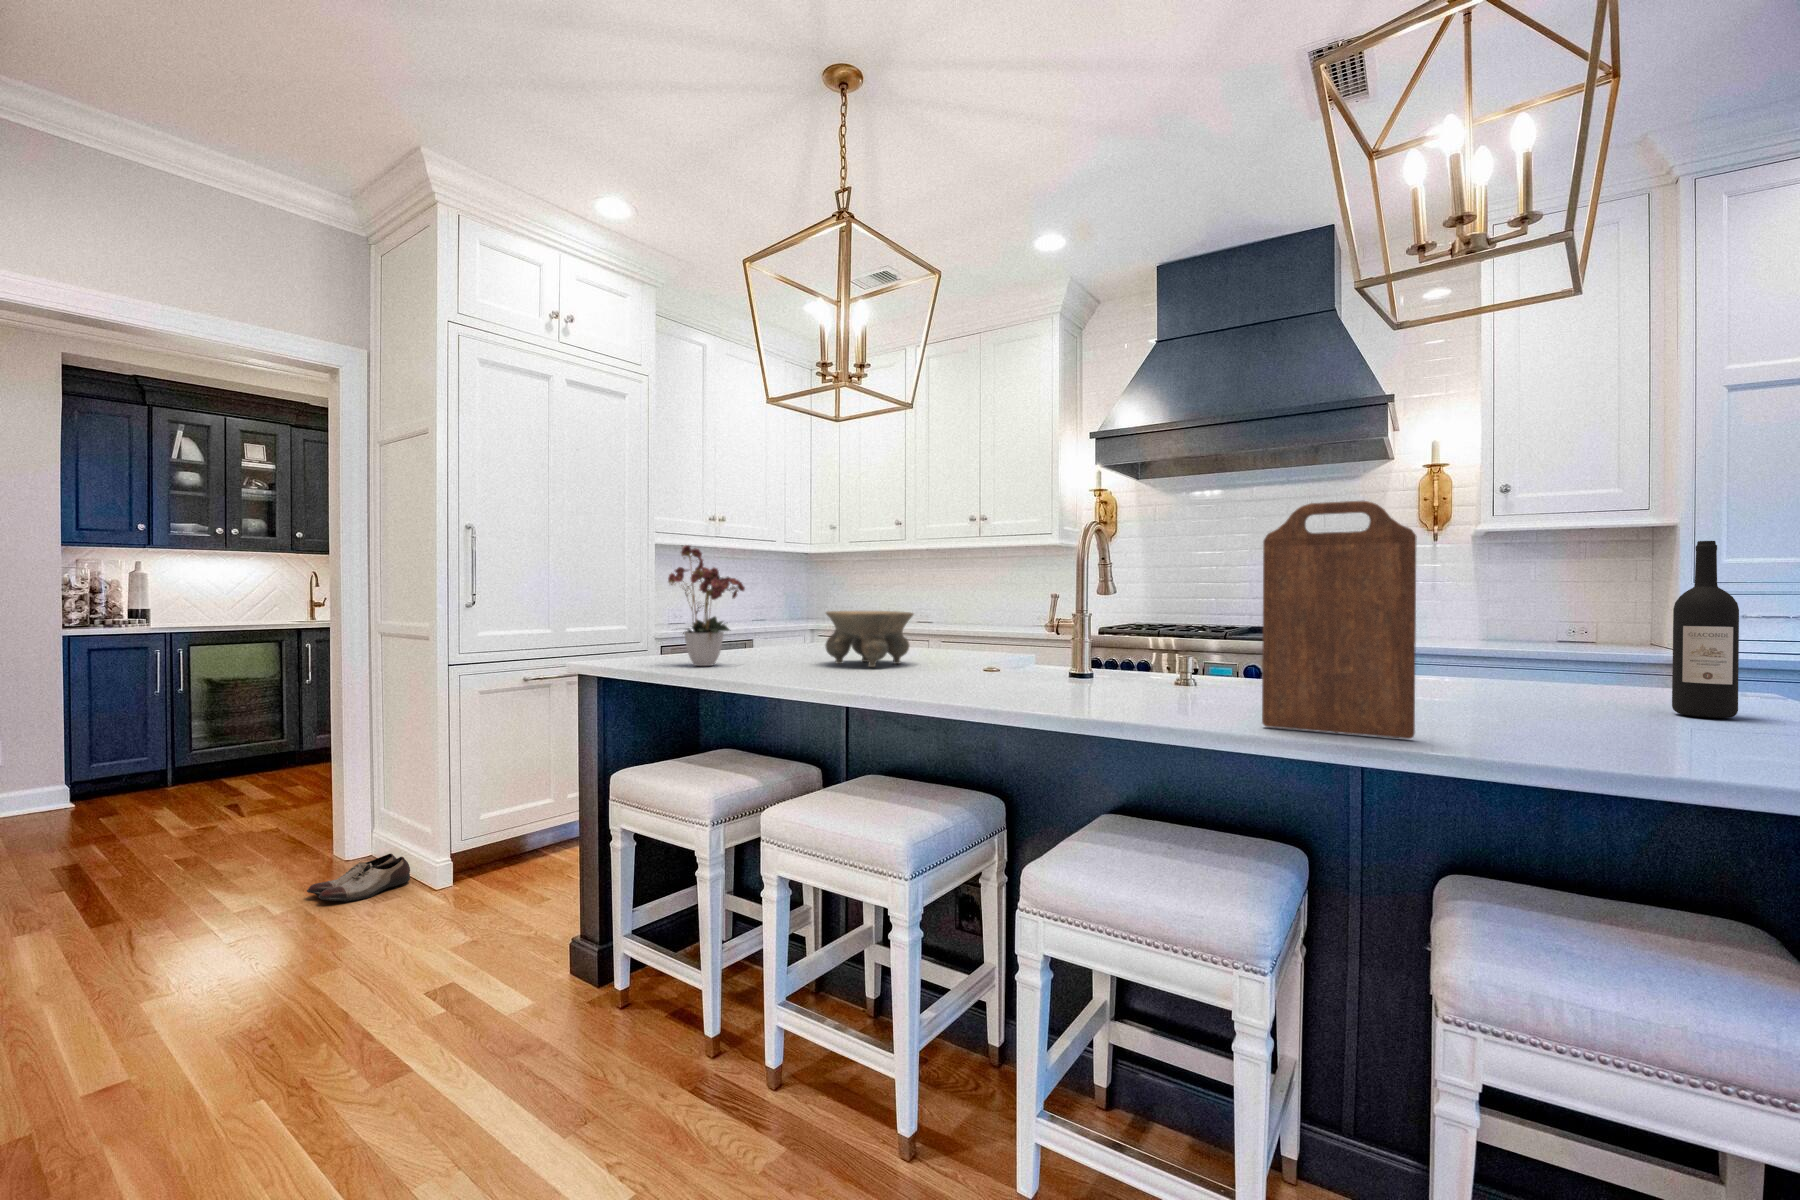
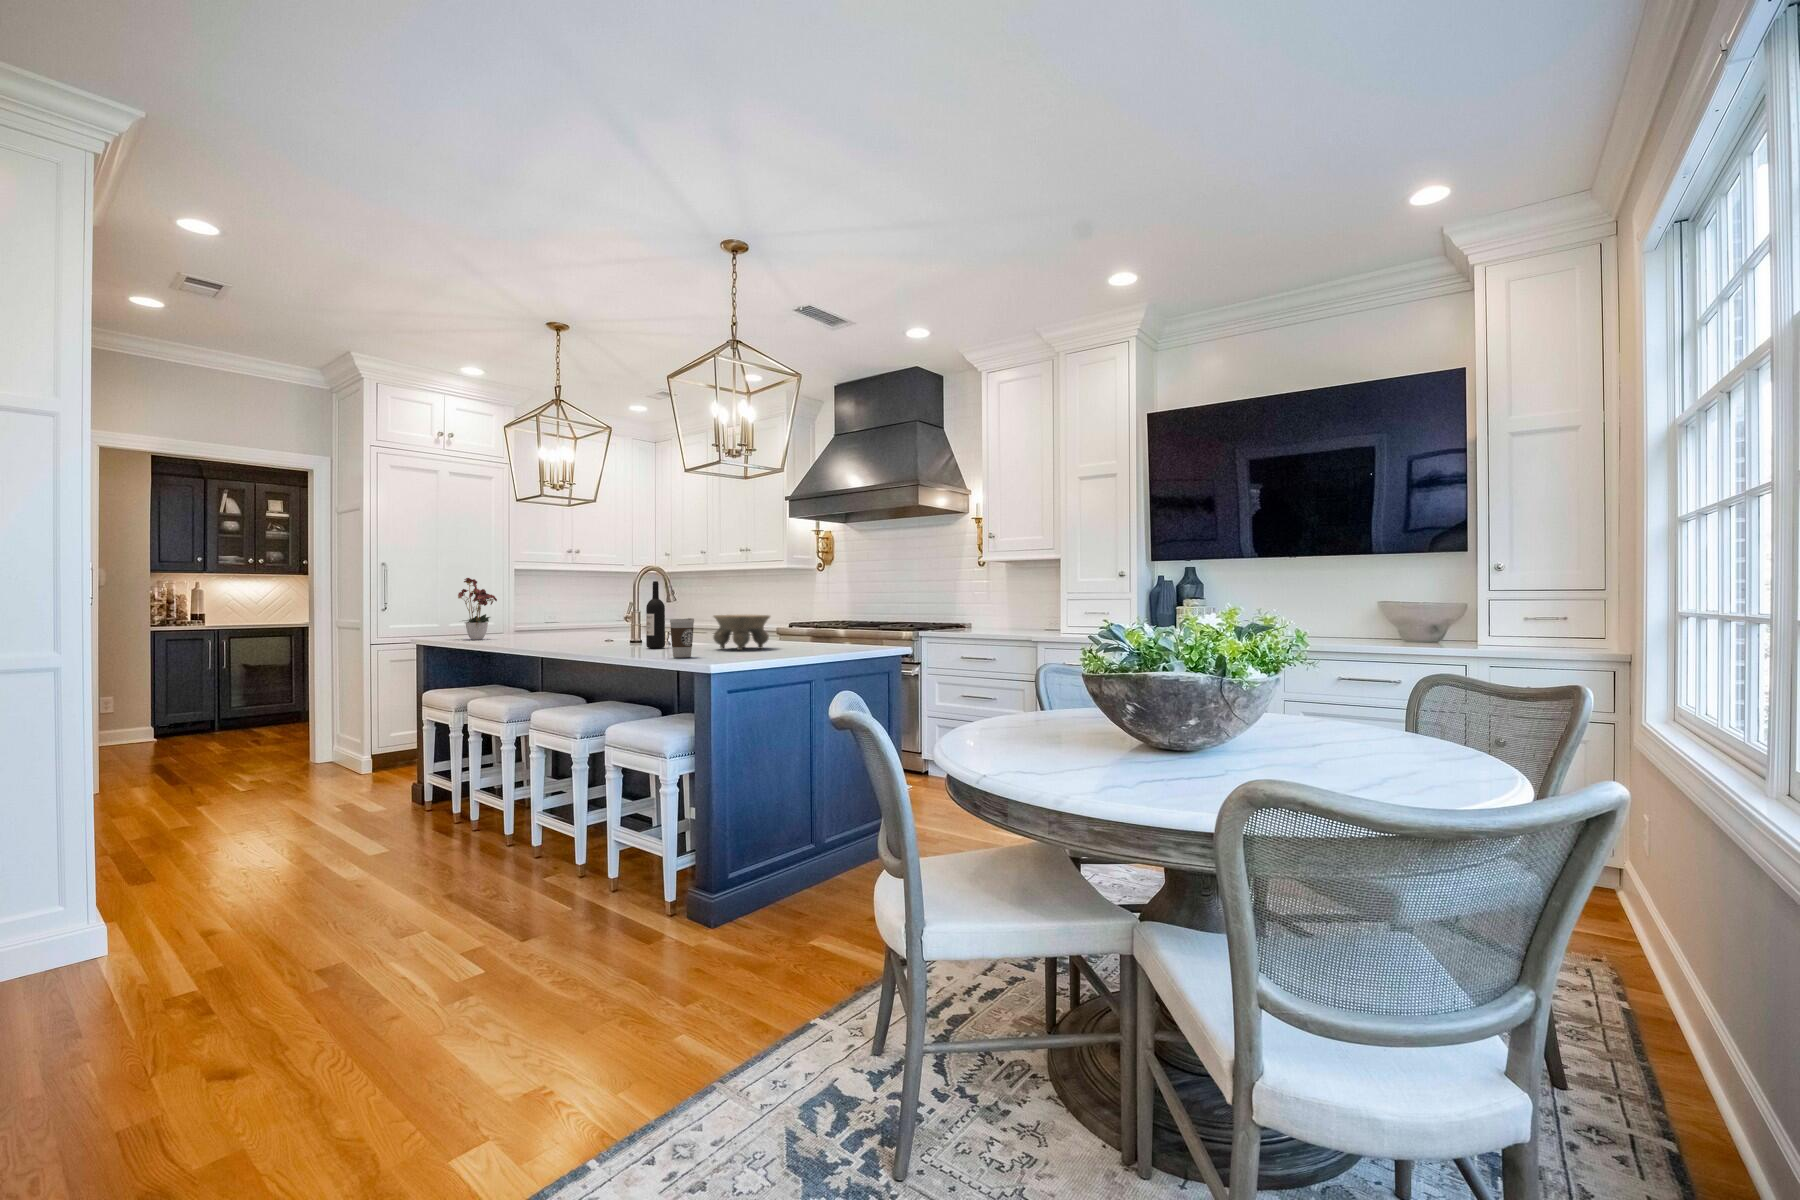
cutting board: present [1262,501,1417,739] -> none [609,568,643,655]
wine bottle: present [1672,541,1739,718] -> present [646,581,665,648]
bowl: present [825,611,914,667] -> present [713,615,770,650]
coffee cup: none [1562,641,1655,758] -> present [670,618,694,658]
shoe: present [307,854,410,901] -> none [289,756,350,778]

